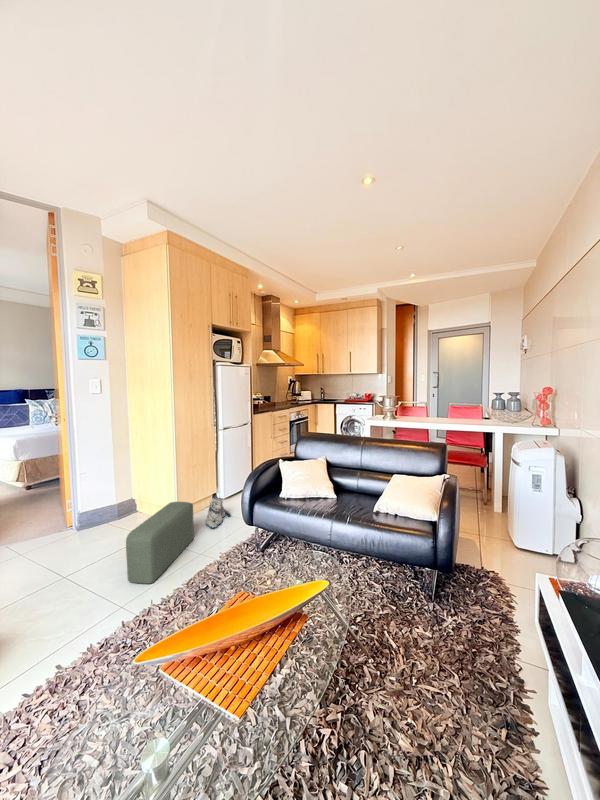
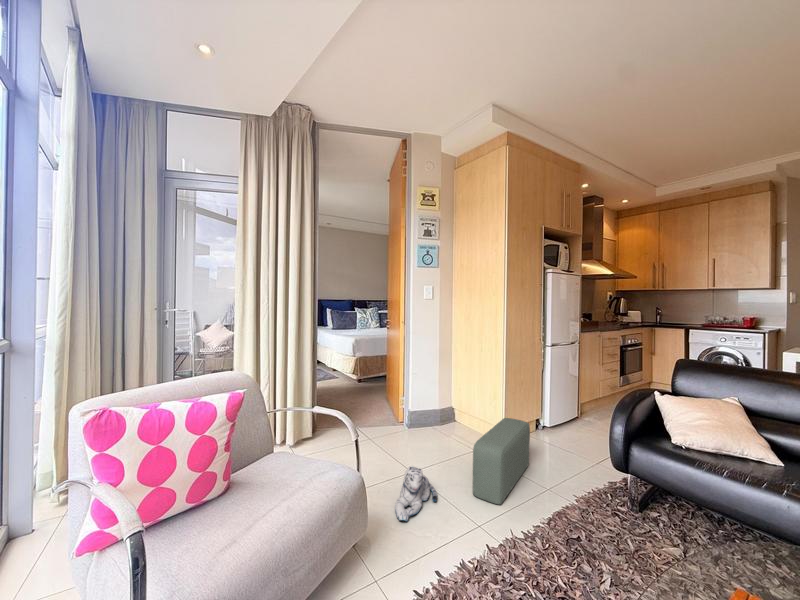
plush toy: present [206,498,230,529] -> present [395,467,437,521]

